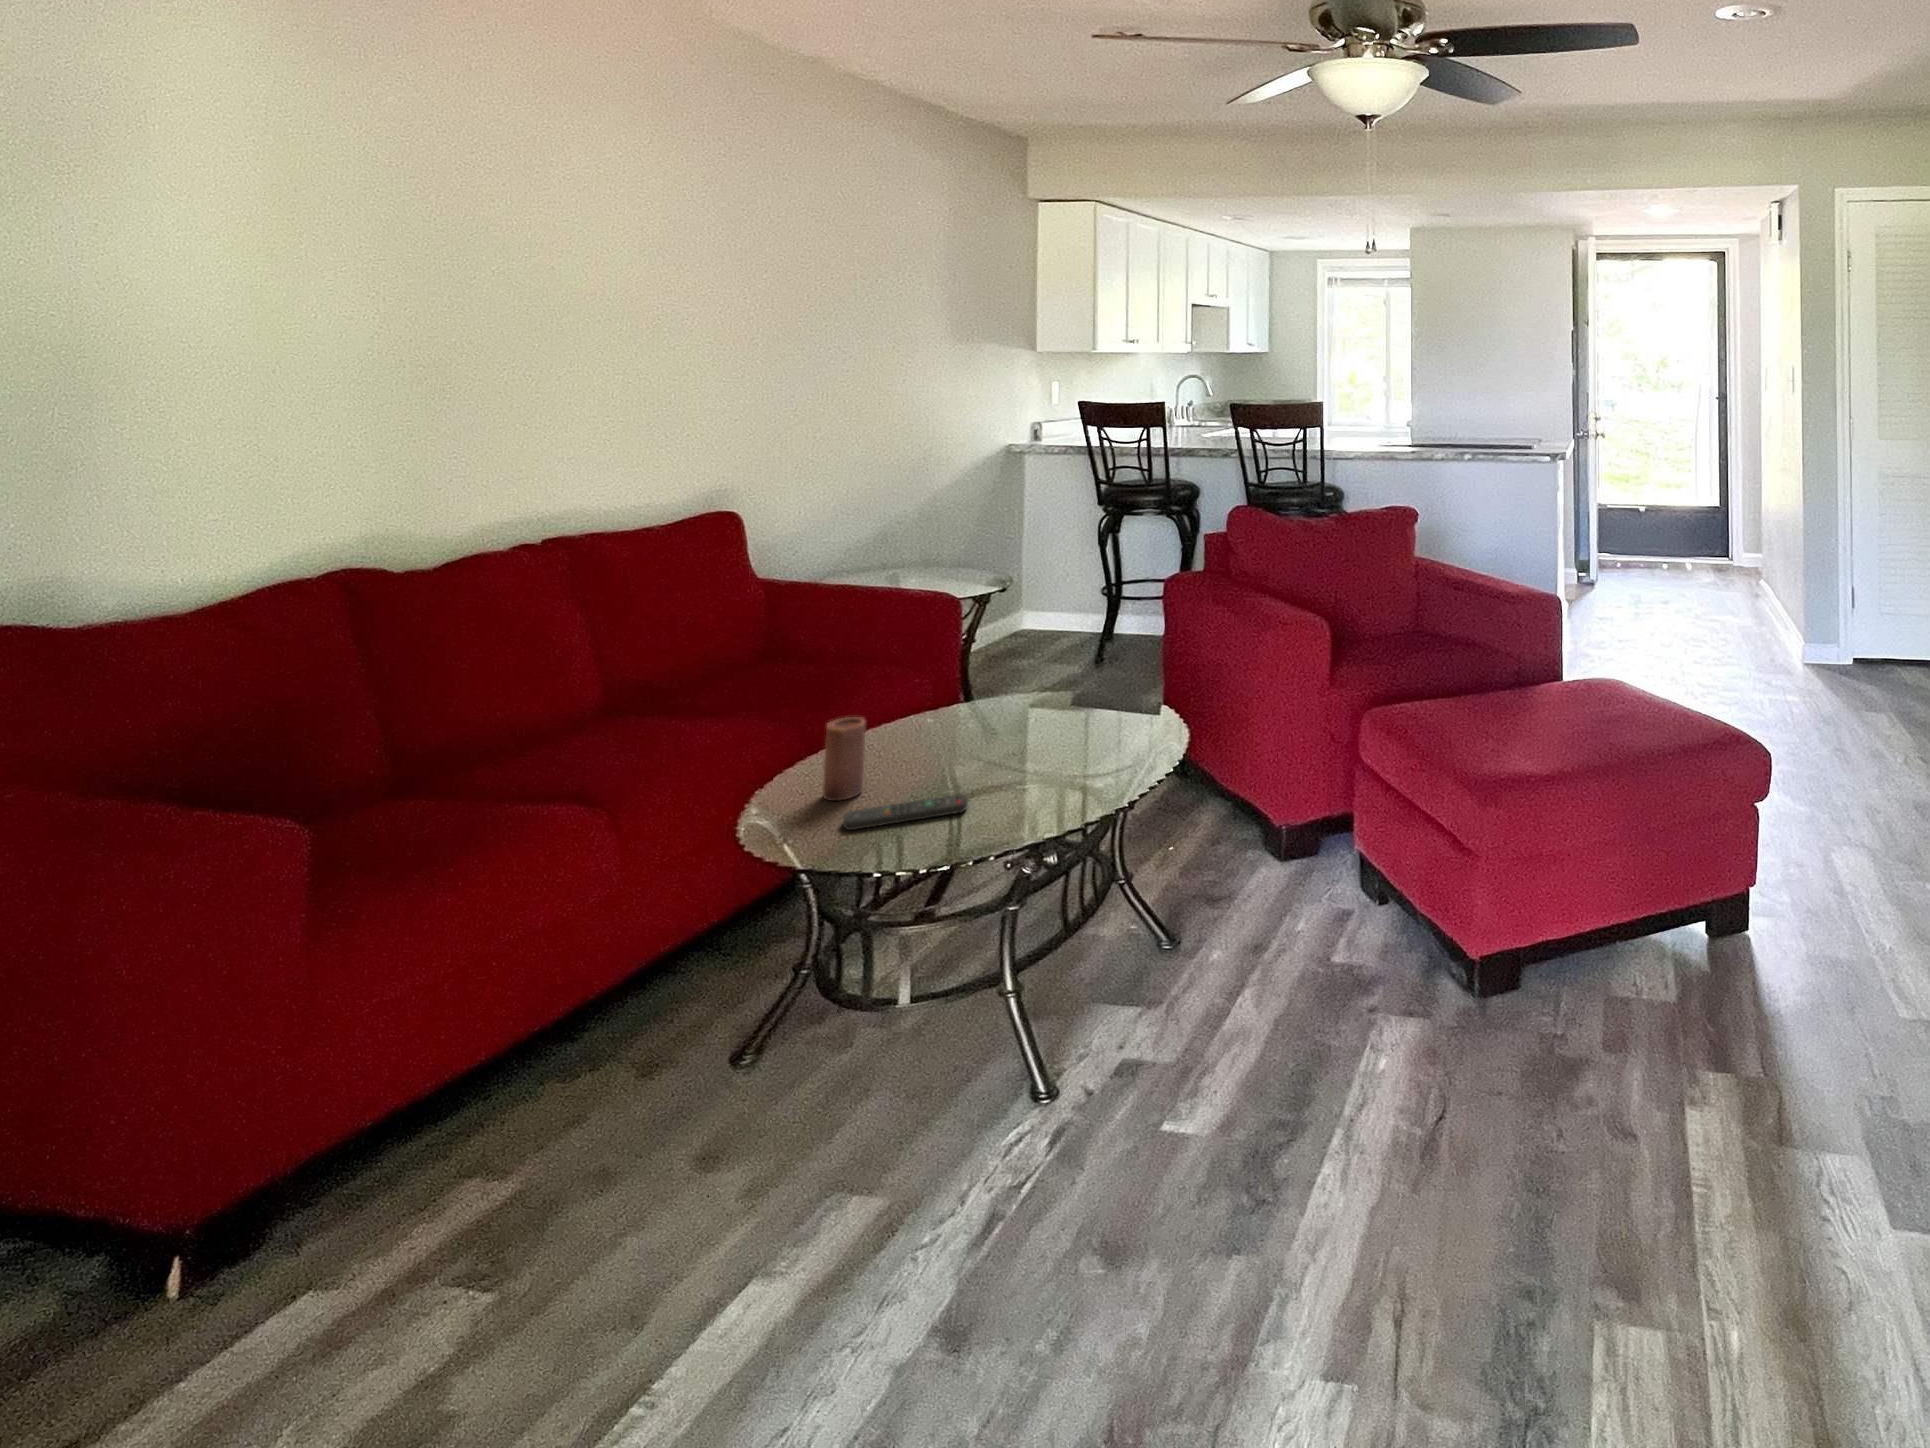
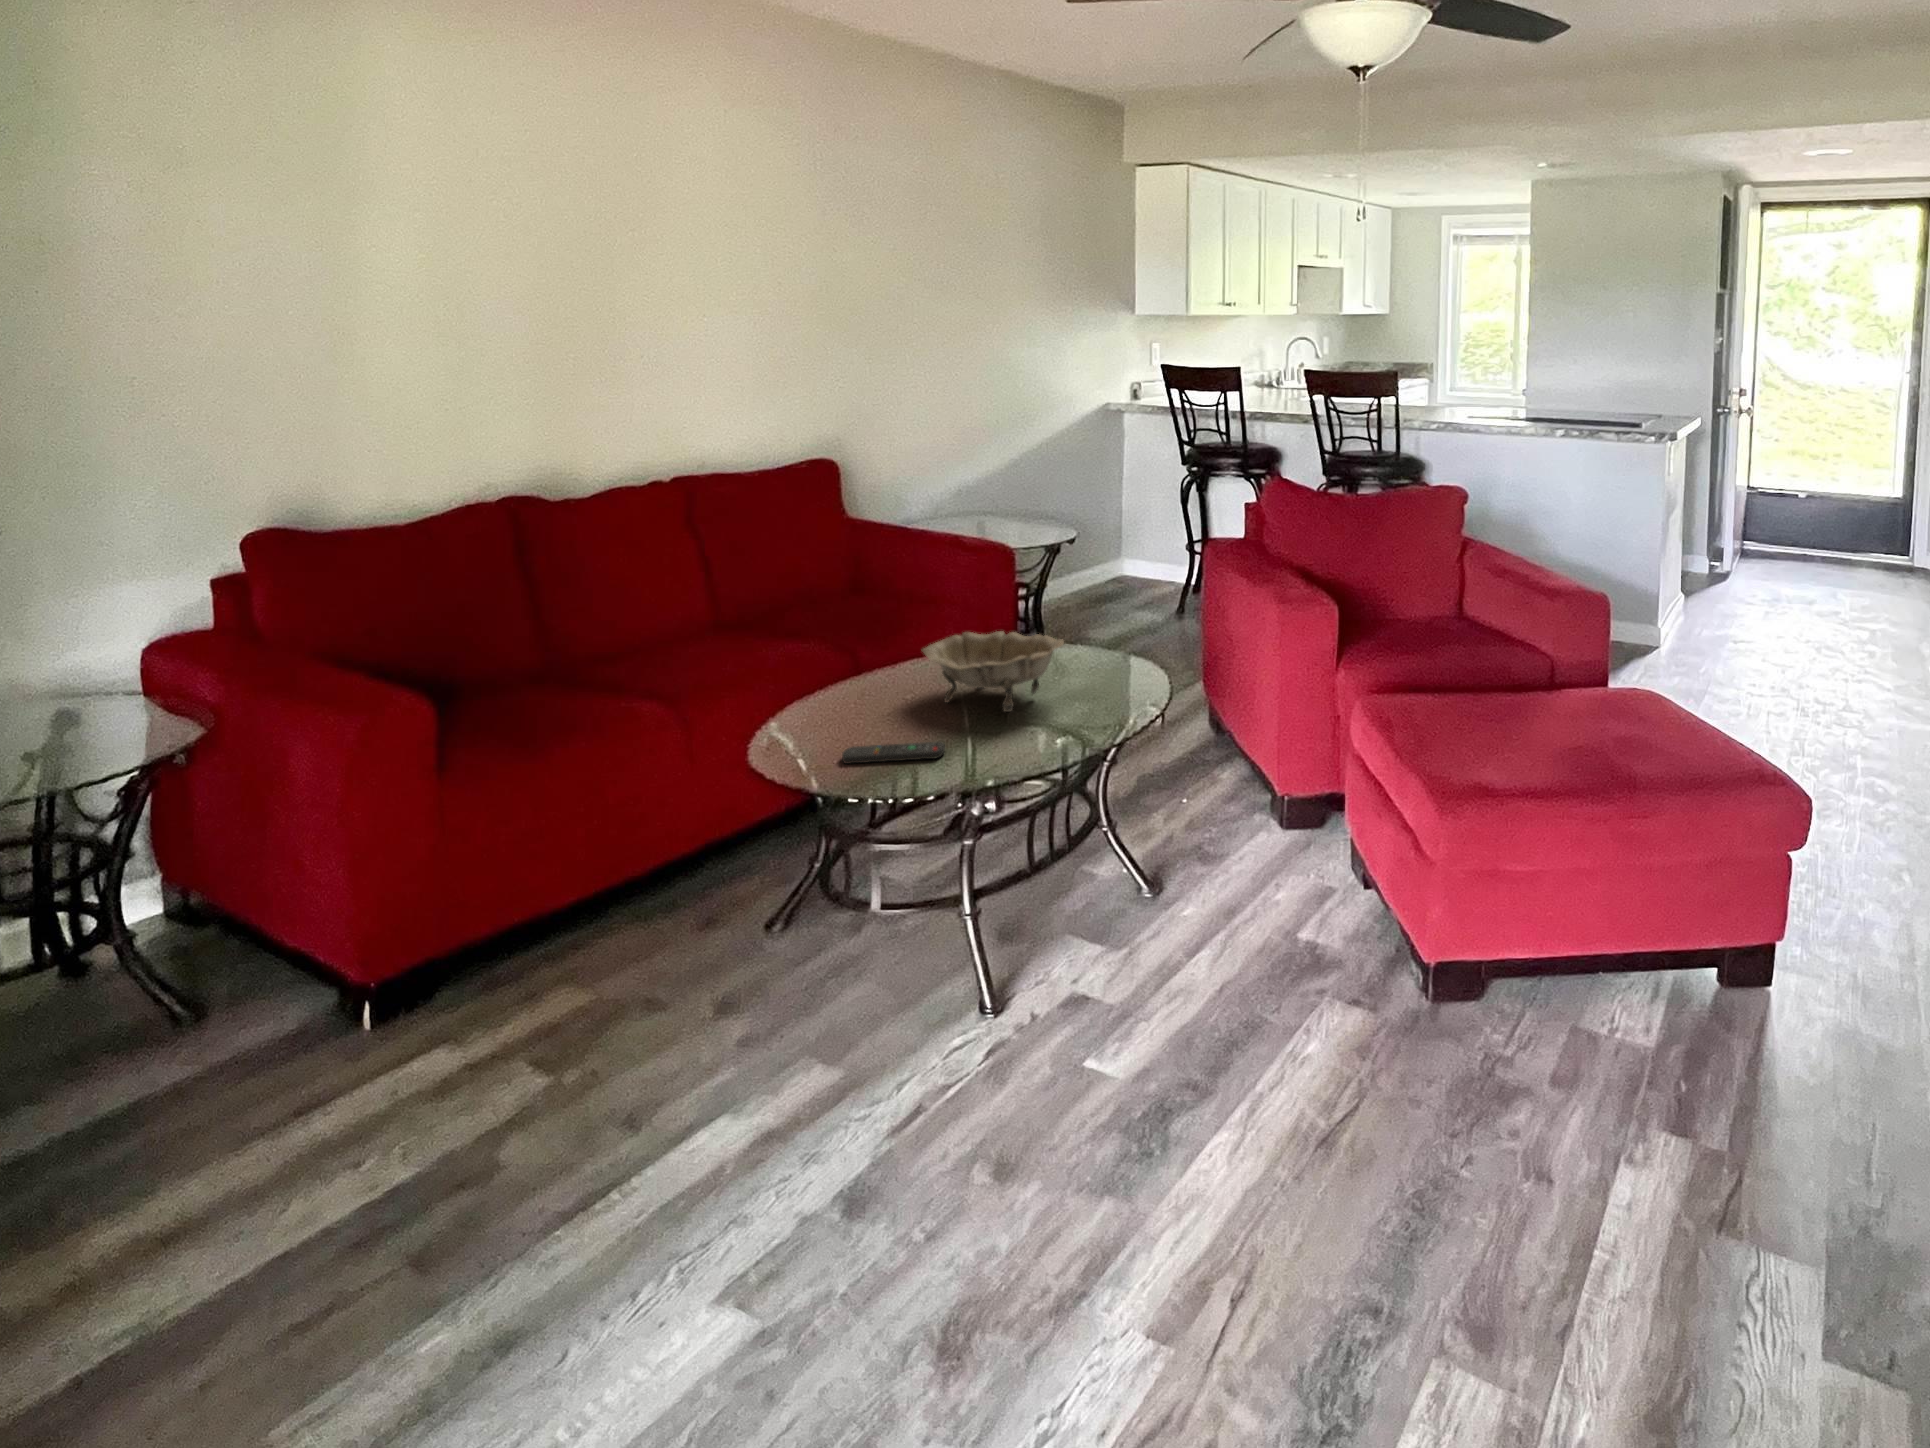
decorative bowl: none [909,671,1080,758] -> present [922,631,1064,712]
candle: present [823,717,865,801] -> none [838,666,873,736]

